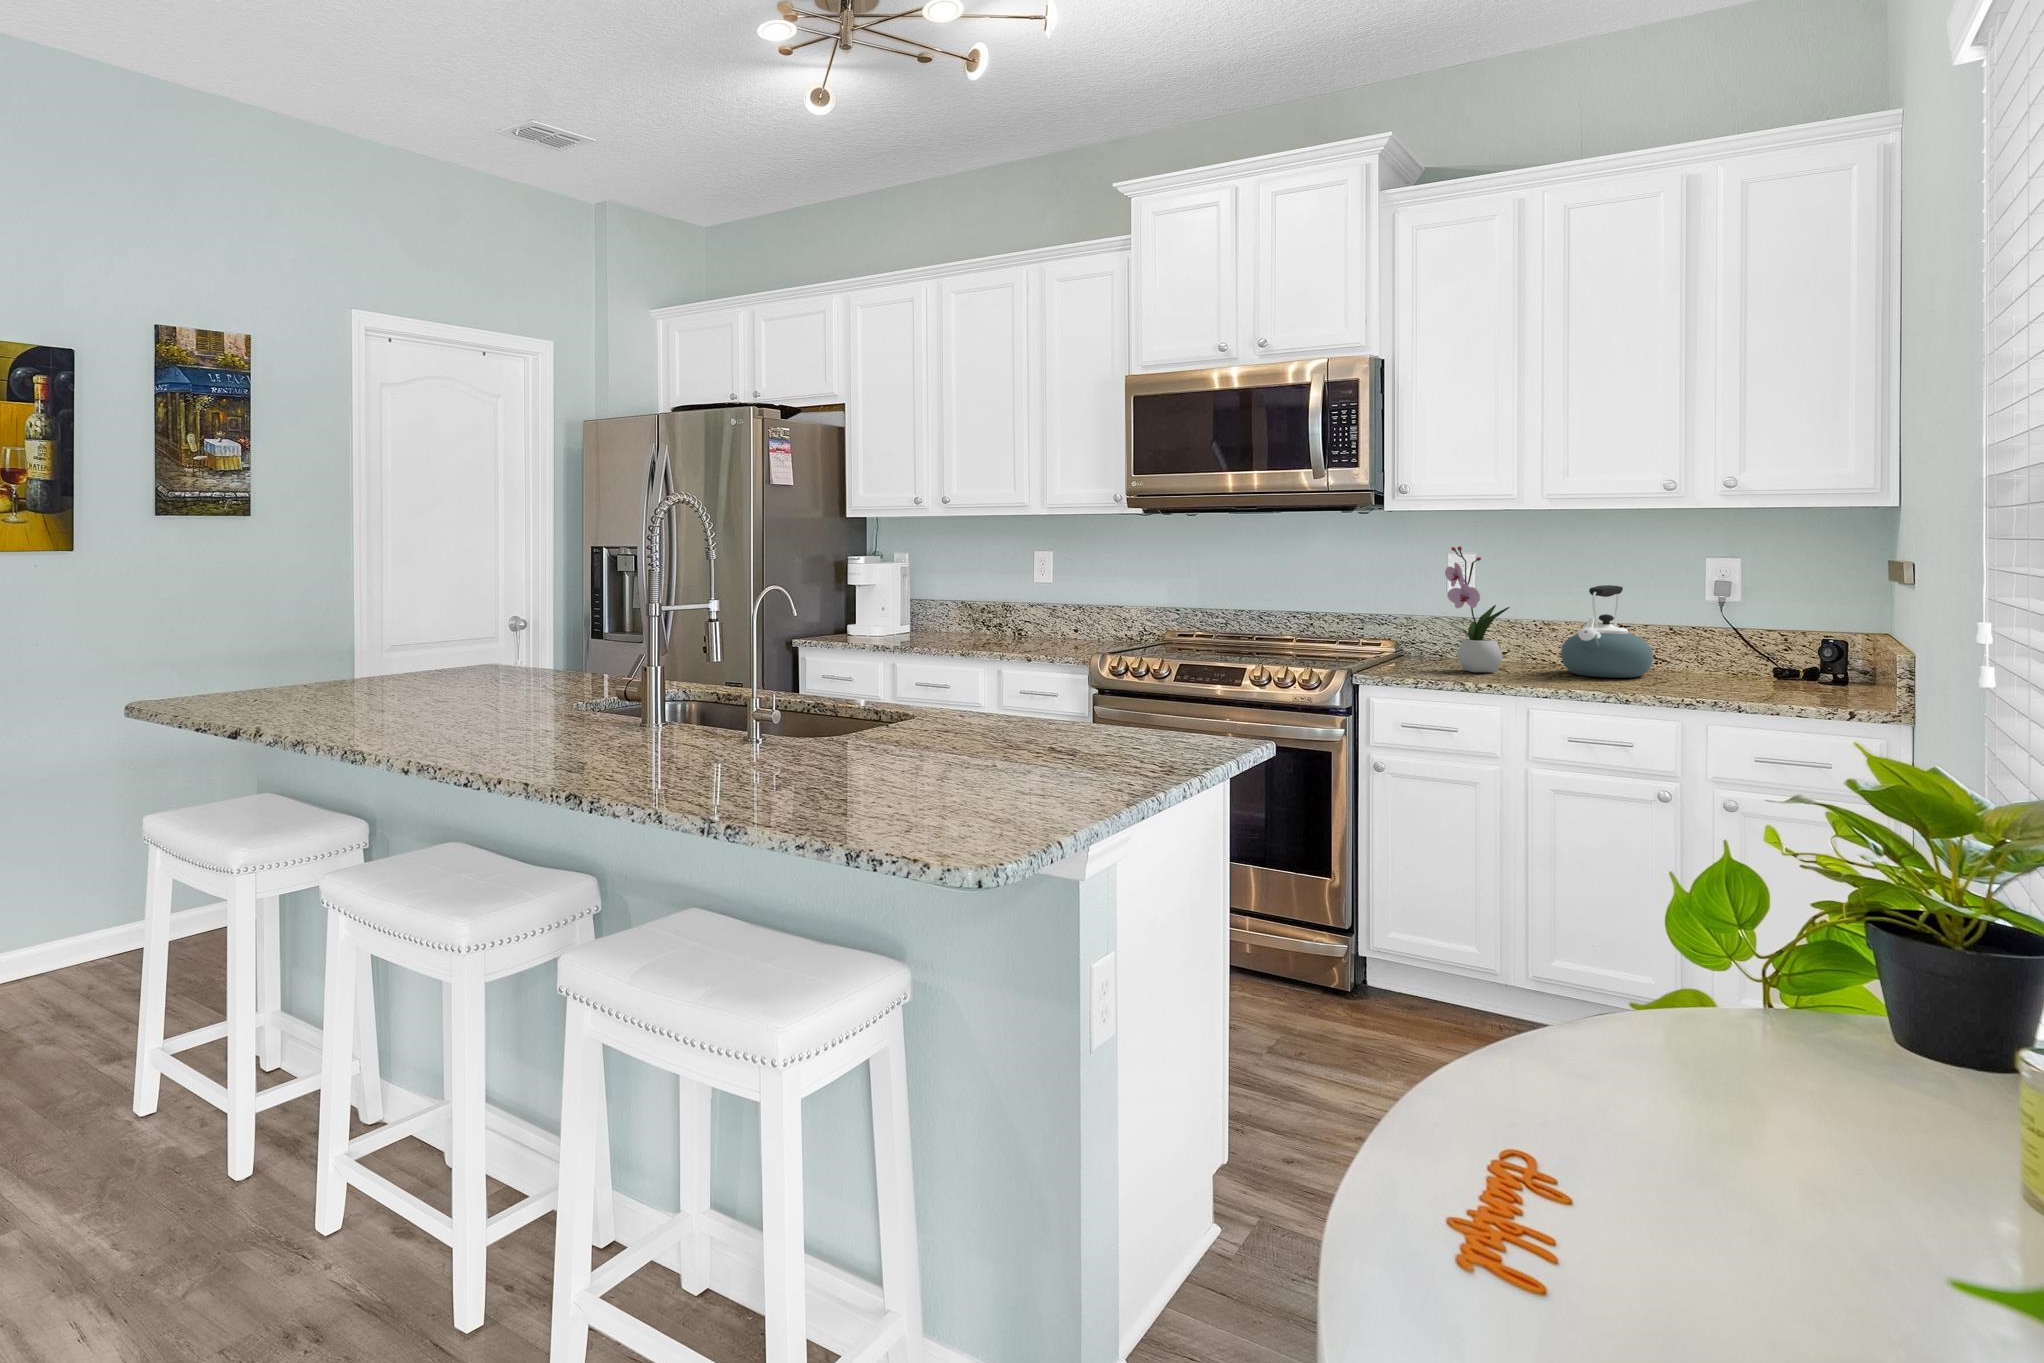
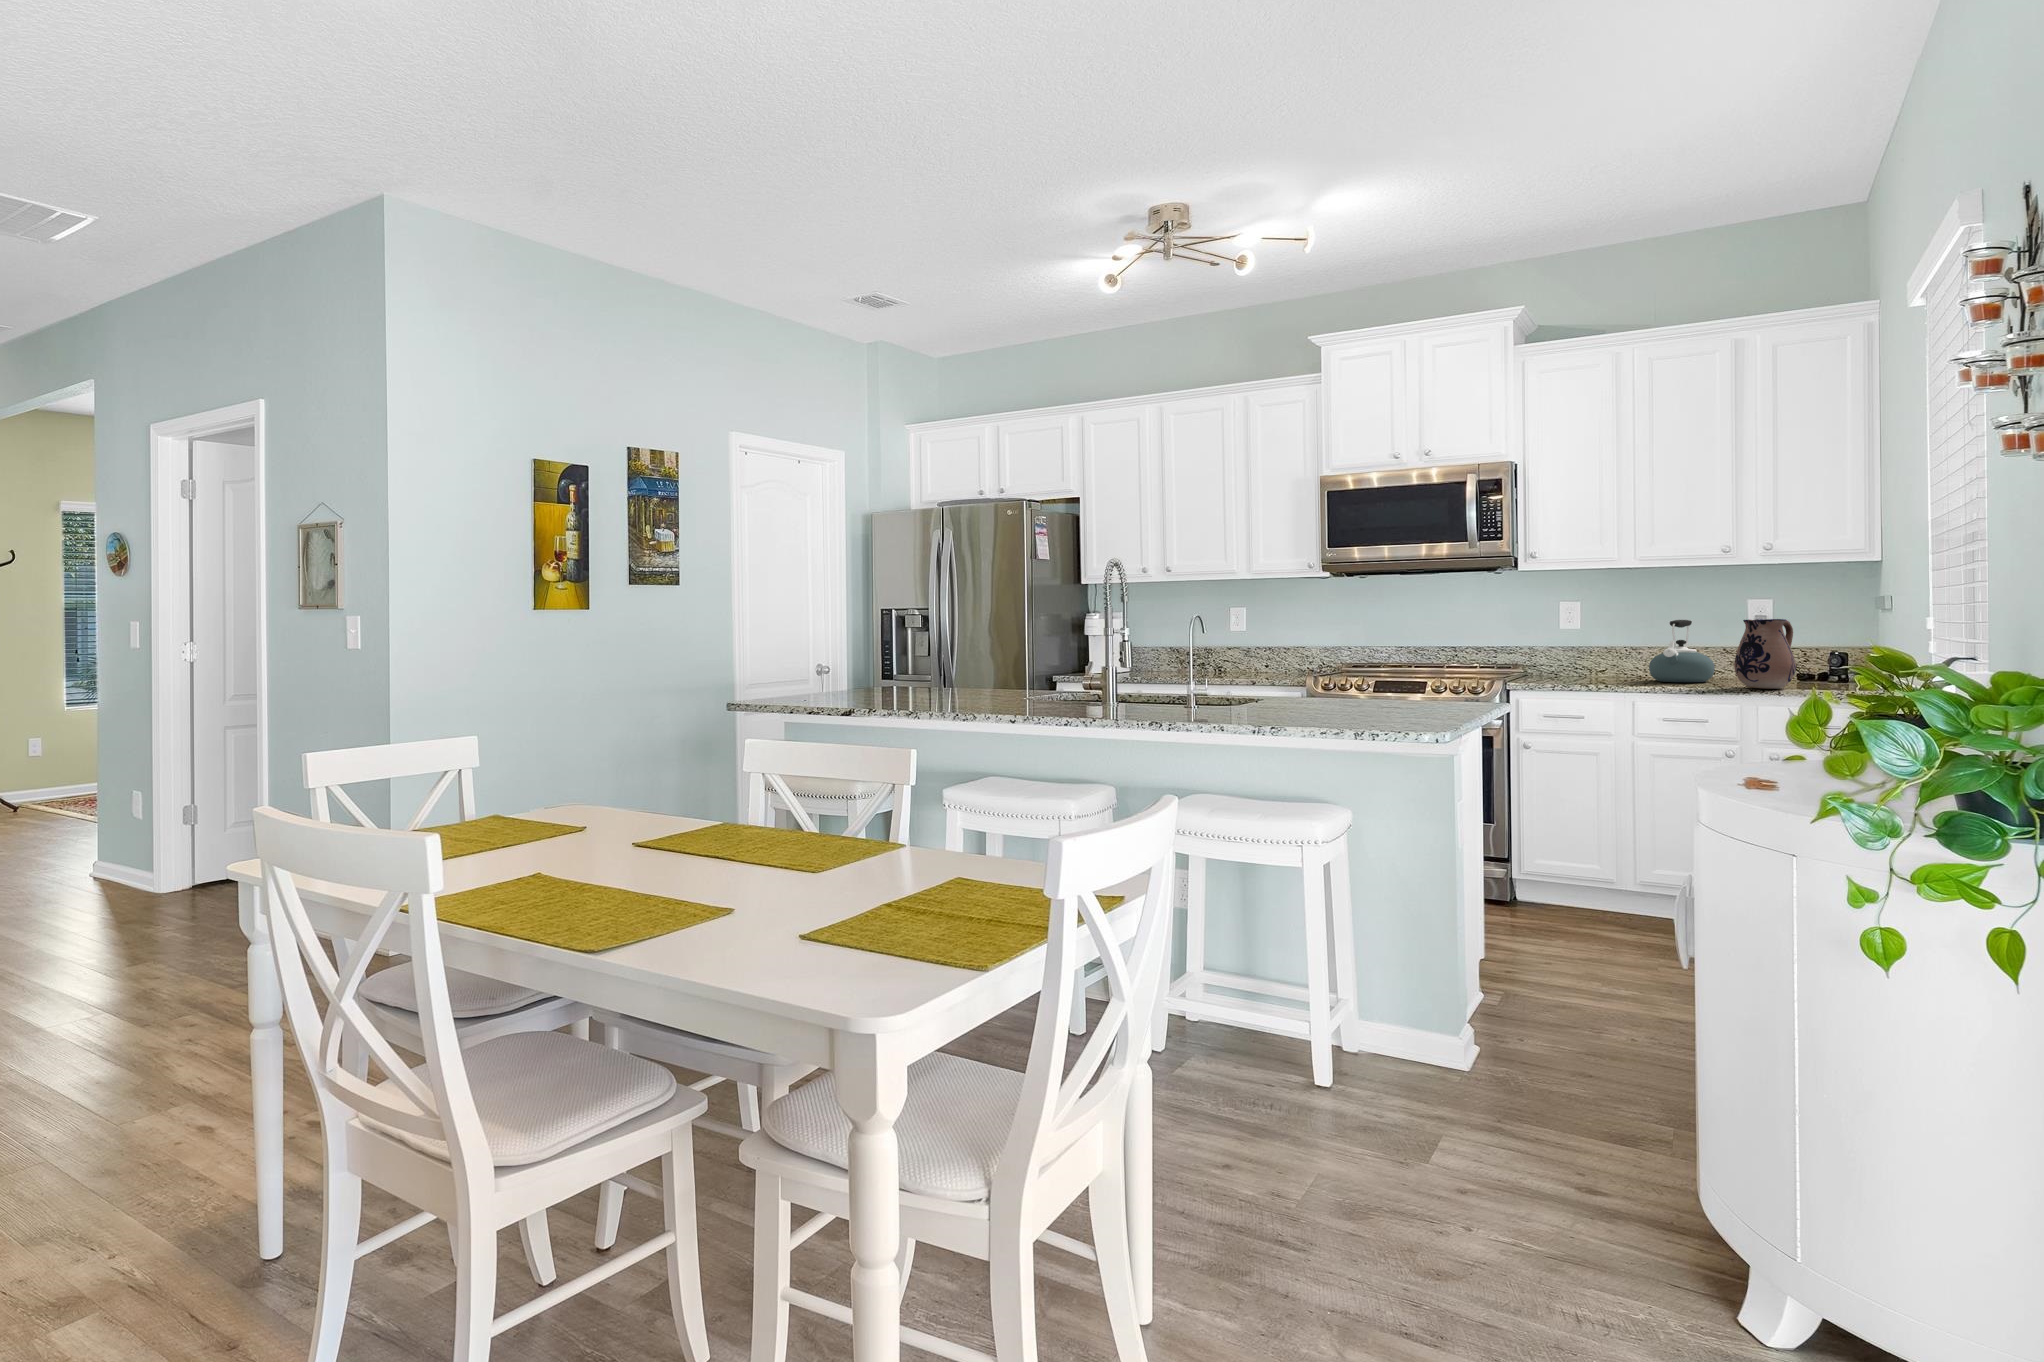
flower arrangement: present [1445,546,1510,672] -> none [1565,595,1613,682]
ceramic pitcher: none [1676,591,1767,697] -> present [1734,619,1796,689]

